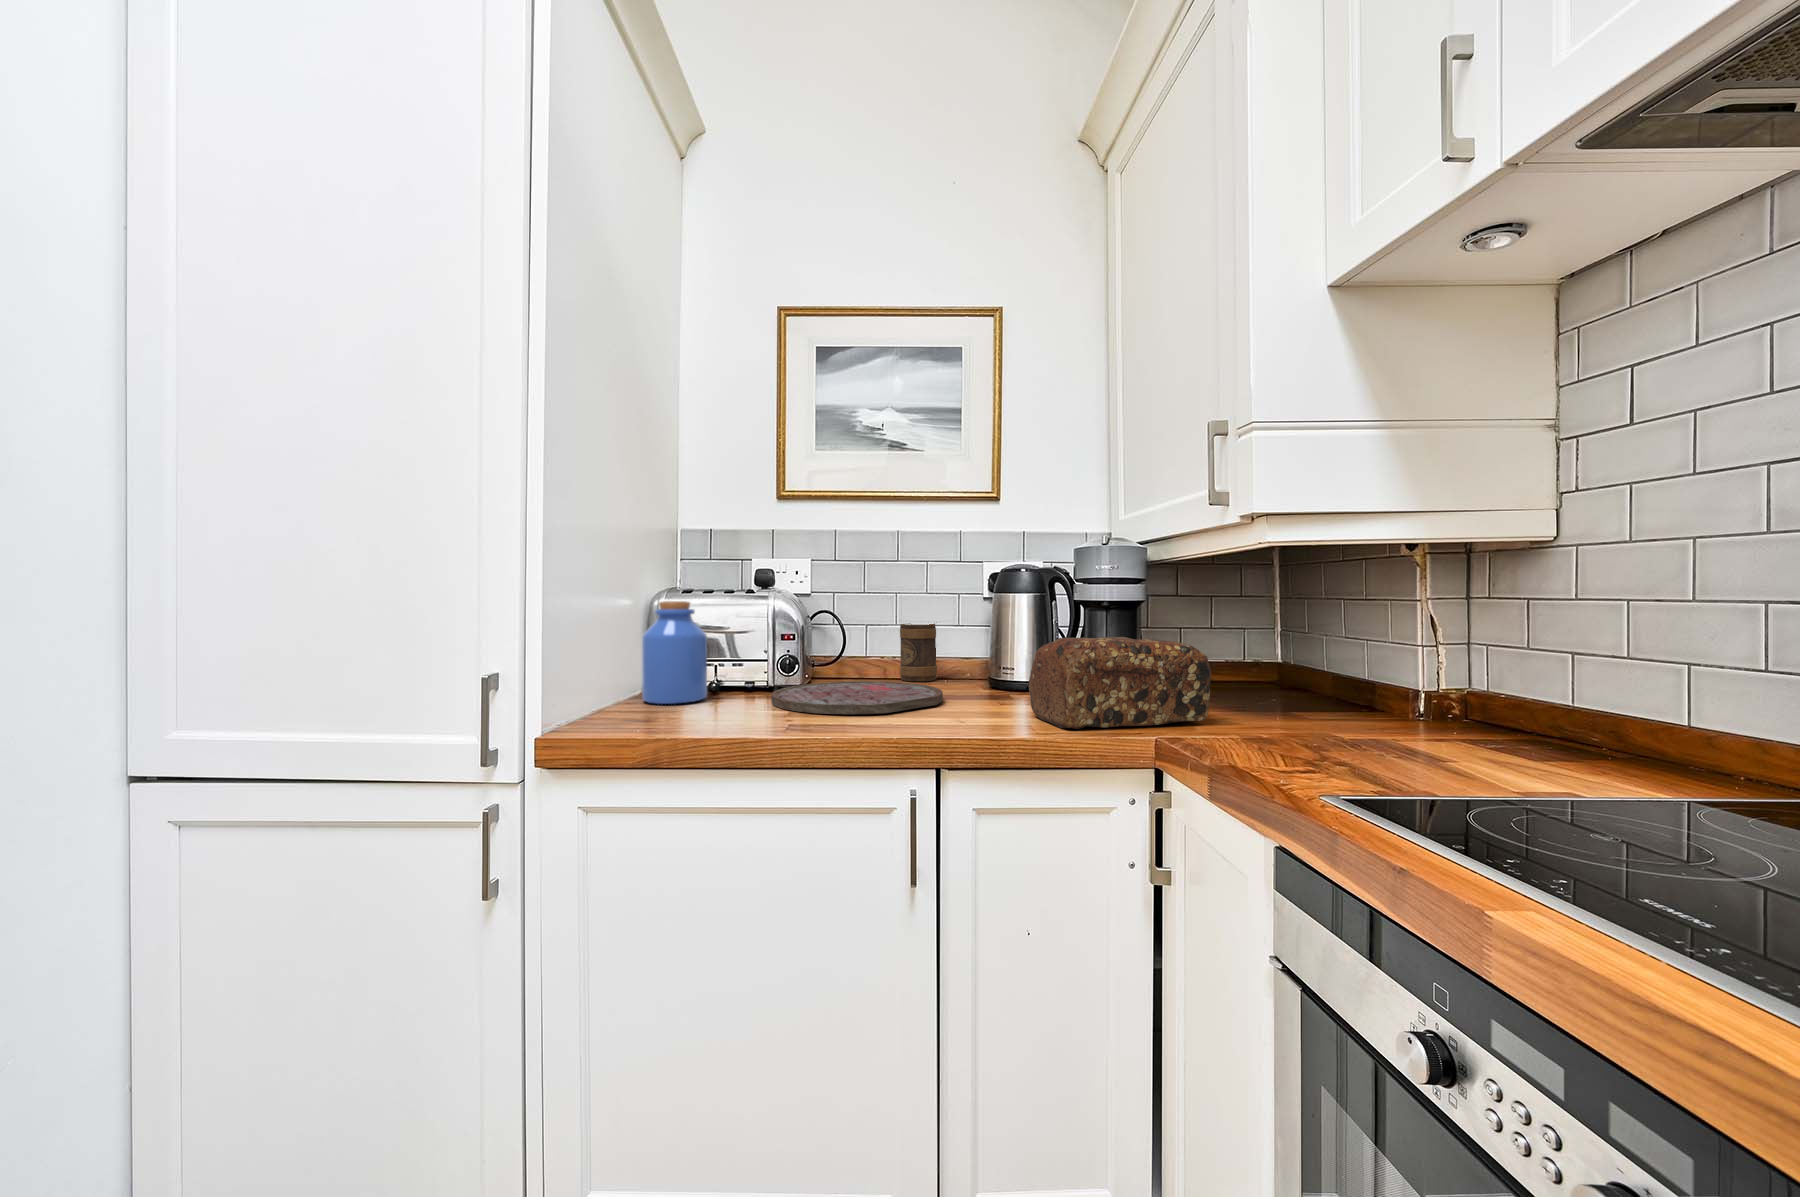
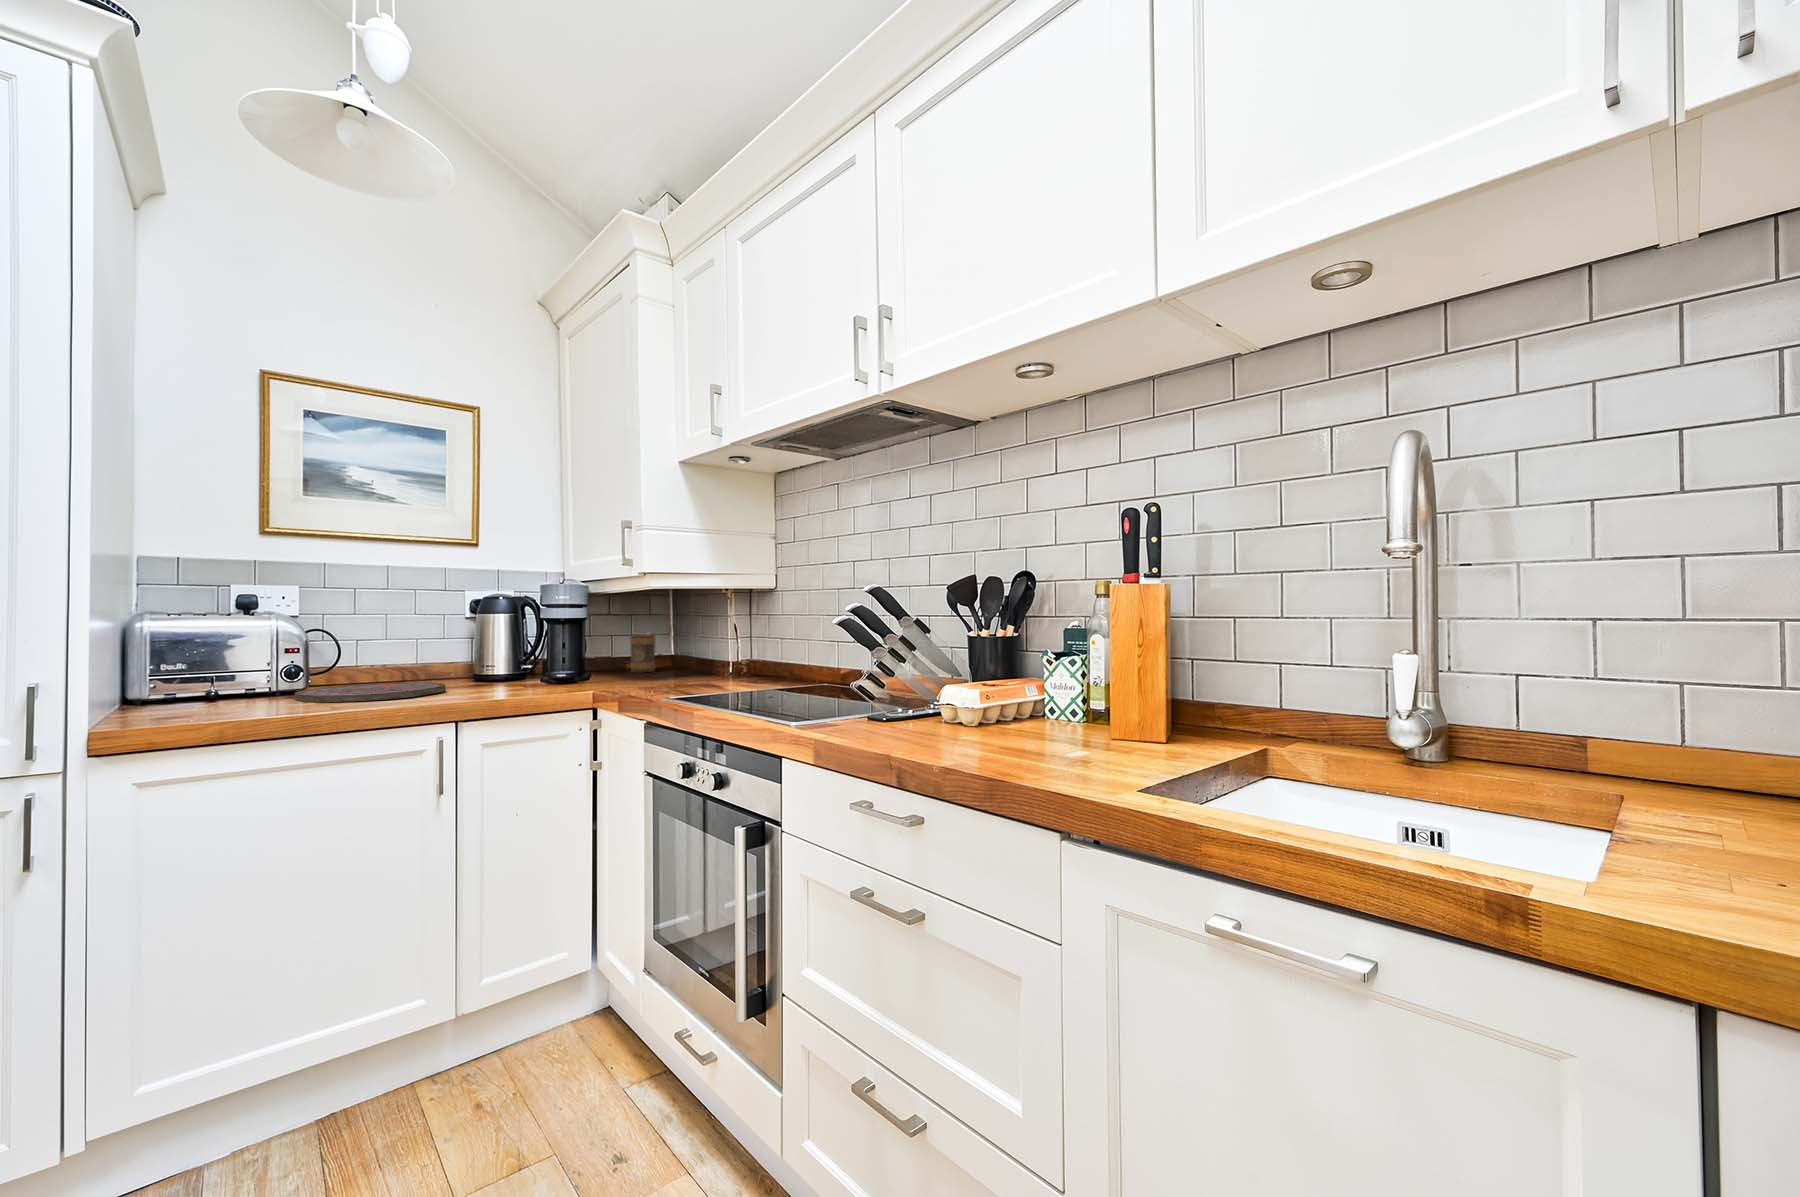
jar: present [642,601,707,704] -> none [161,625,229,708]
mug: present [900,623,937,681] -> present [630,632,655,672]
bread loaf: present [1028,637,1211,729] -> none [513,641,624,694]

